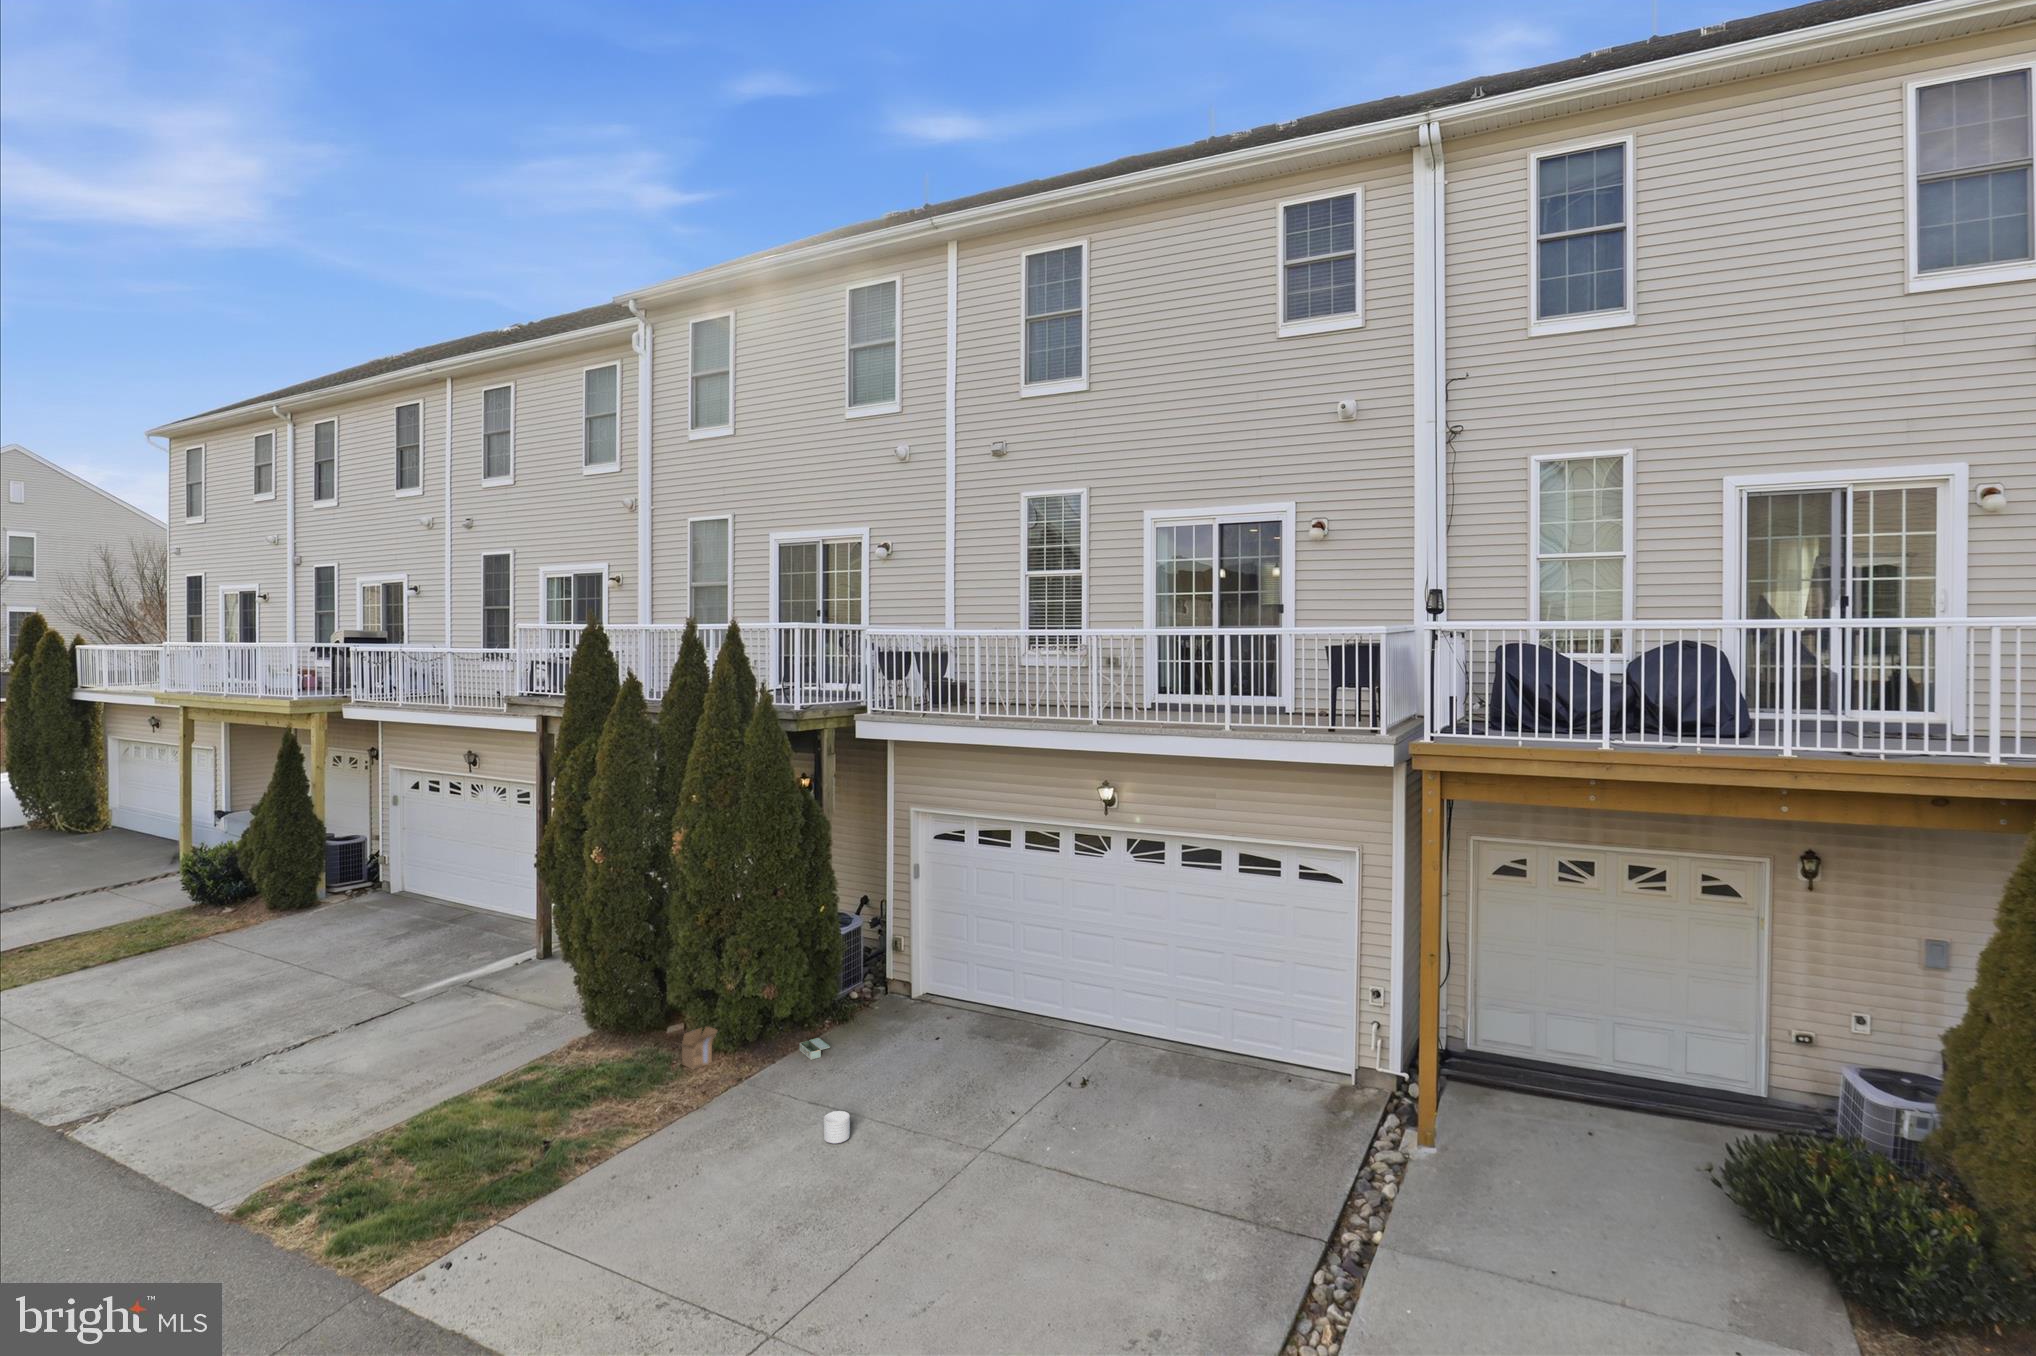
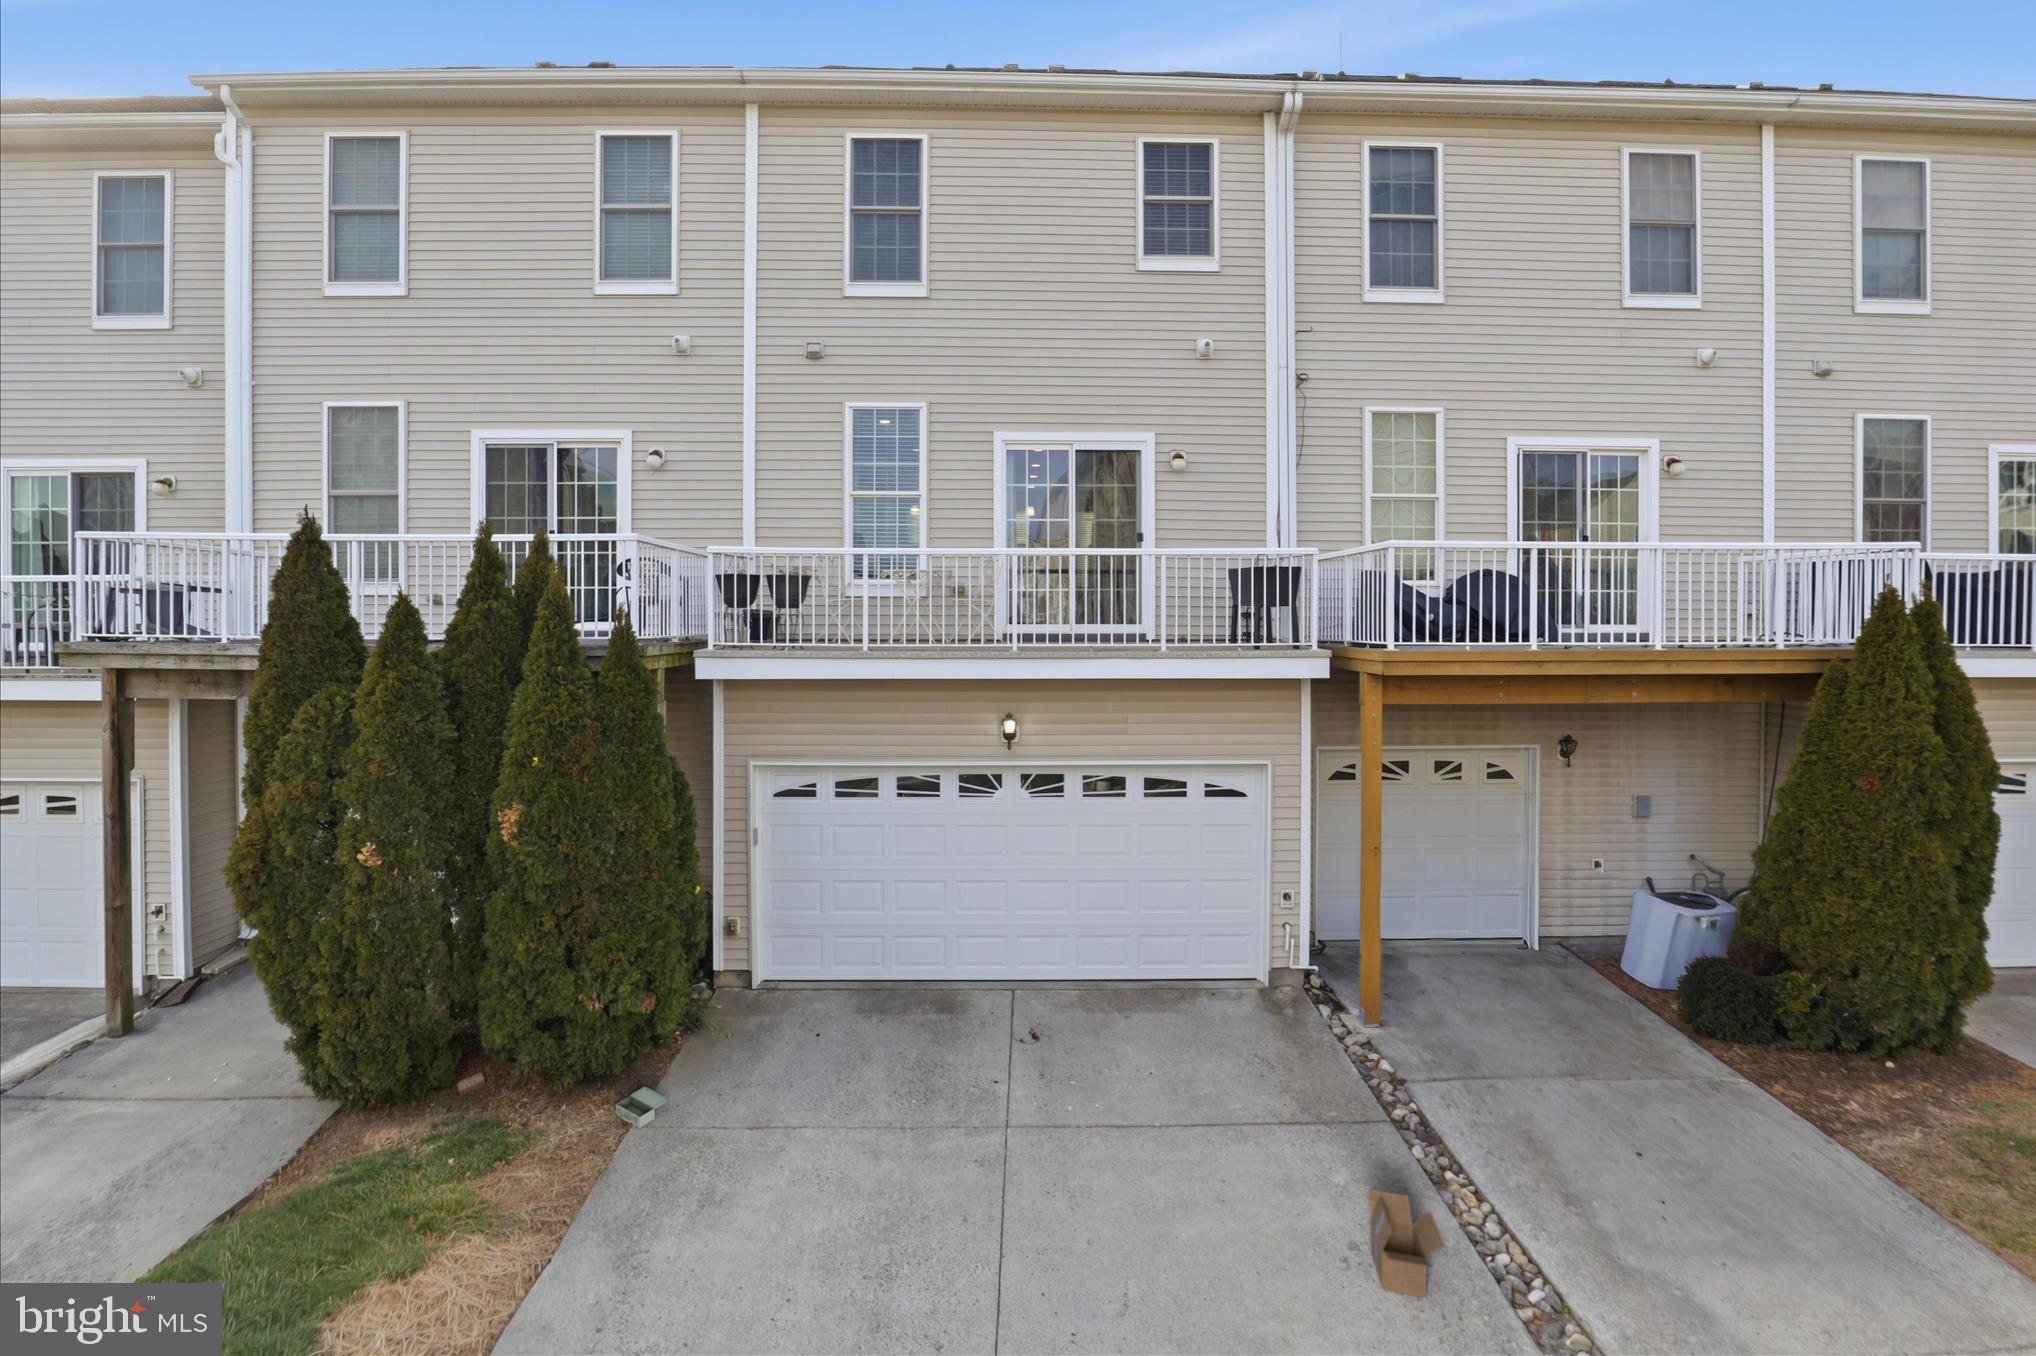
cardboard box: present [675,1027,717,1069] -> present [1368,1190,1444,1297]
planter: present [824,1111,850,1144] -> none [716,1238,761,1307]

